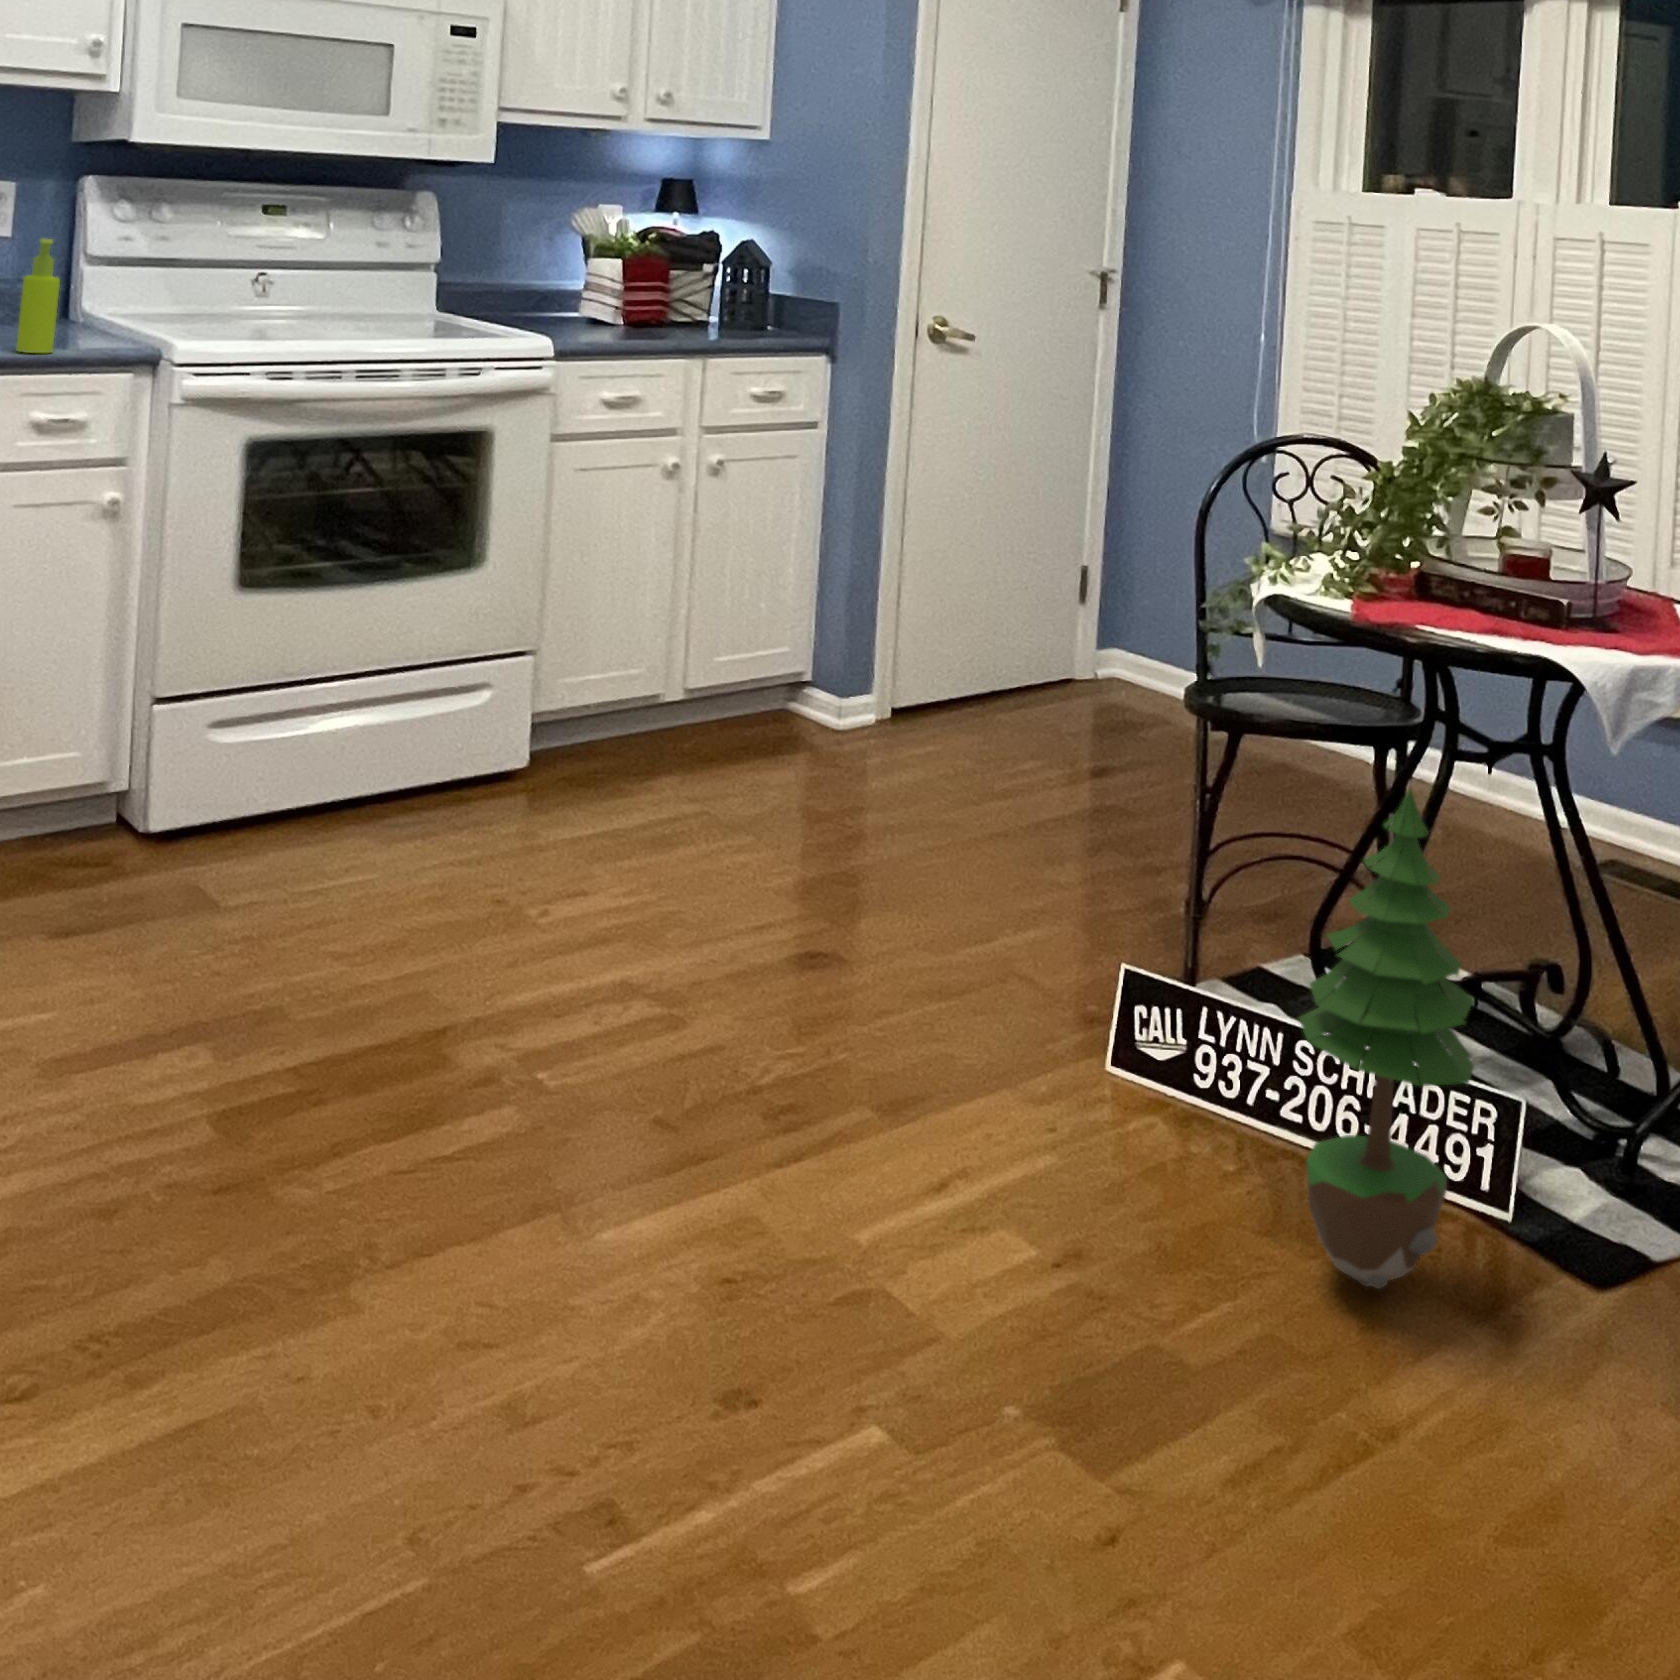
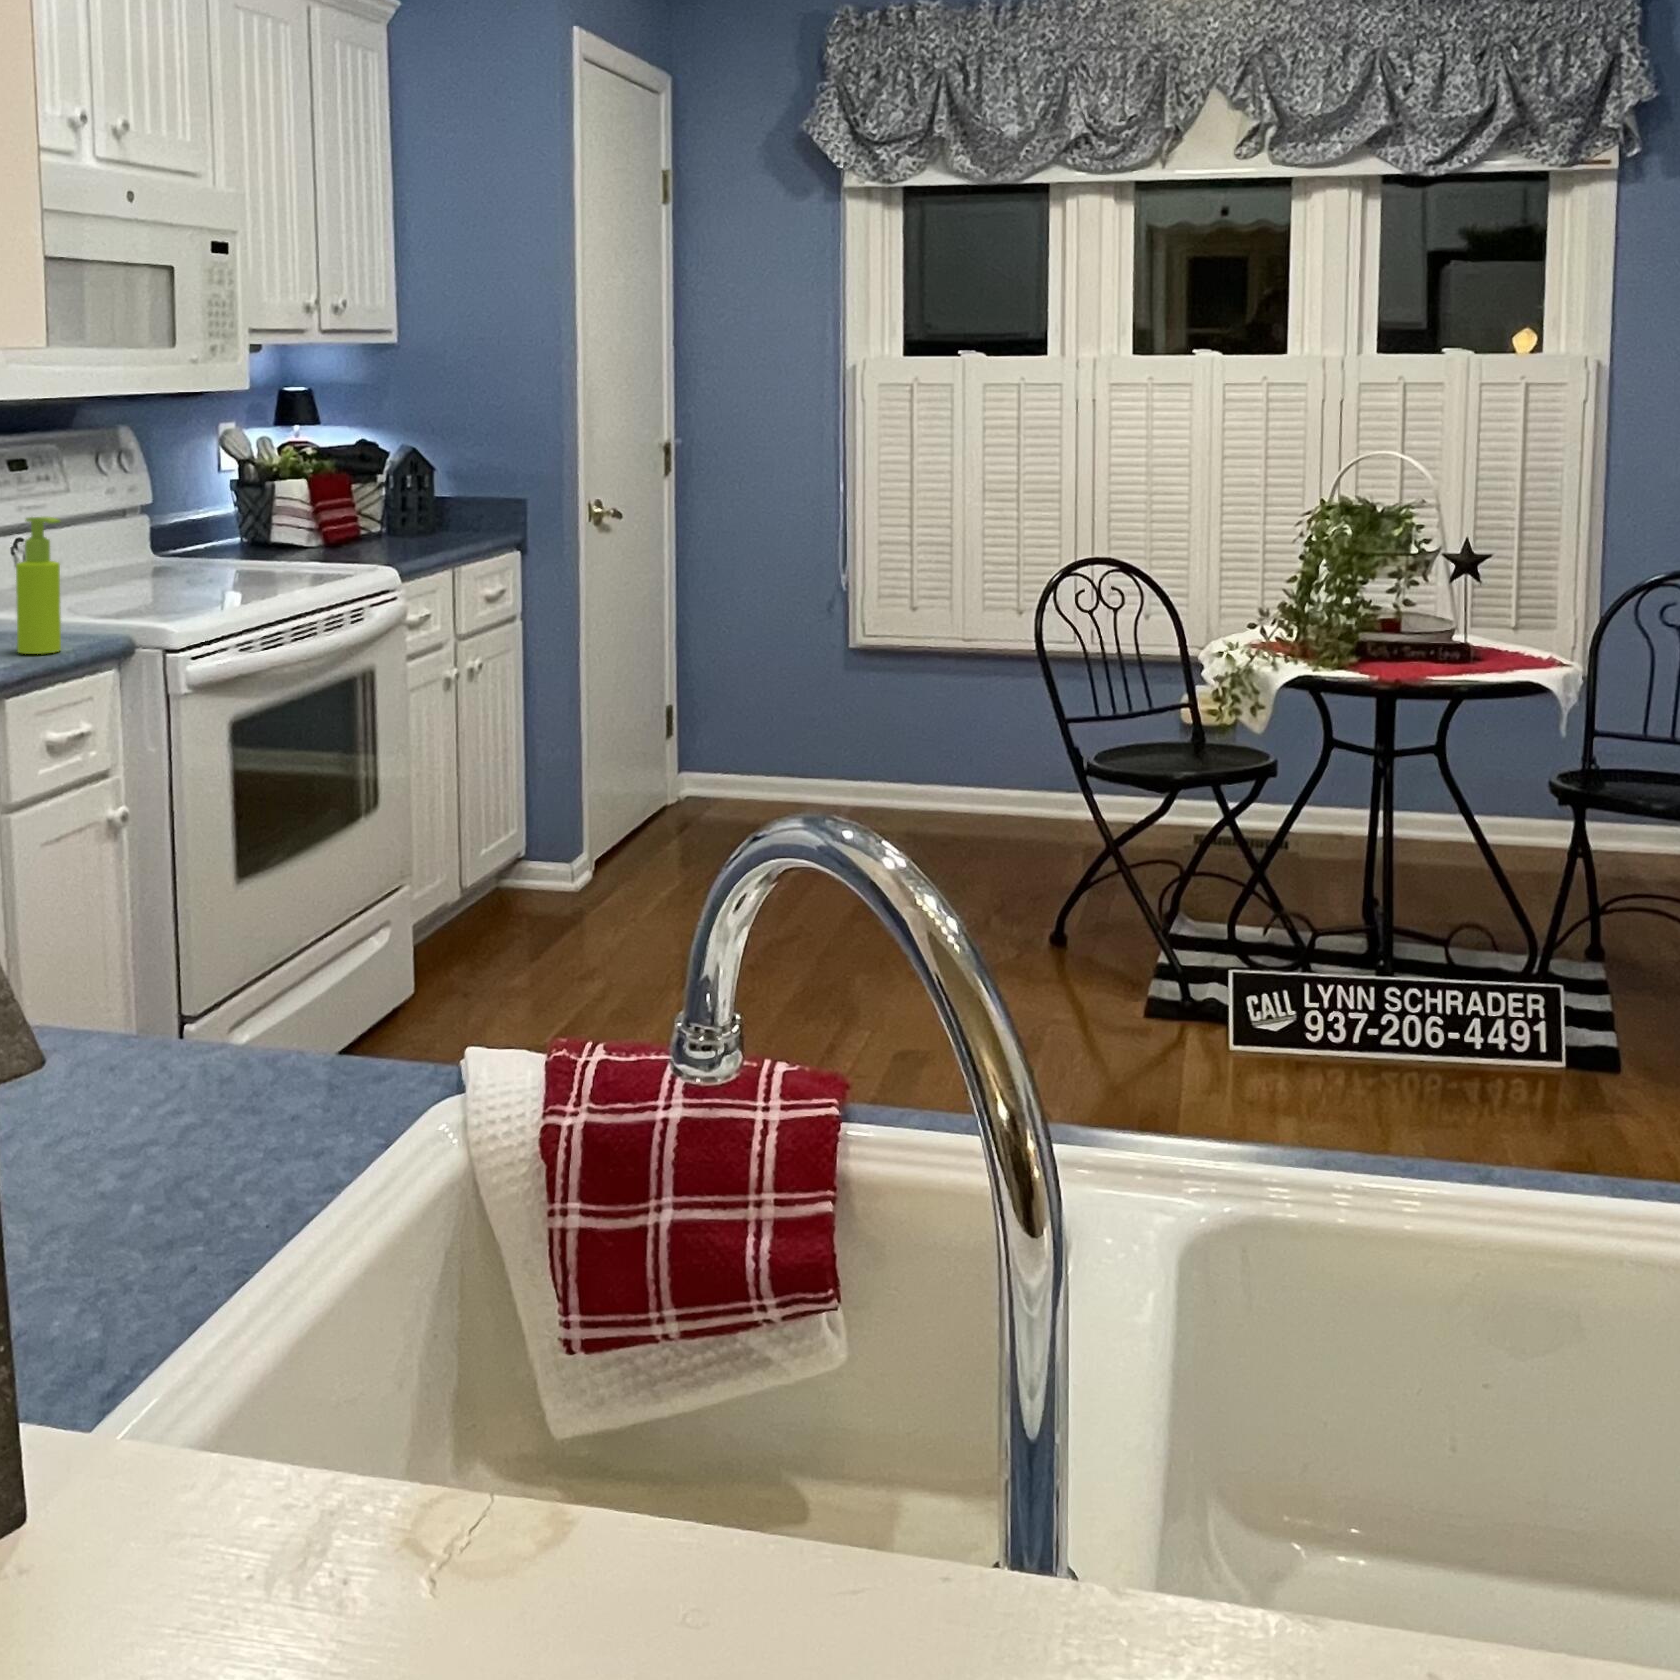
potted tree: present [1298,789,1474,1289] -> none [1494,786,1627,1127]

